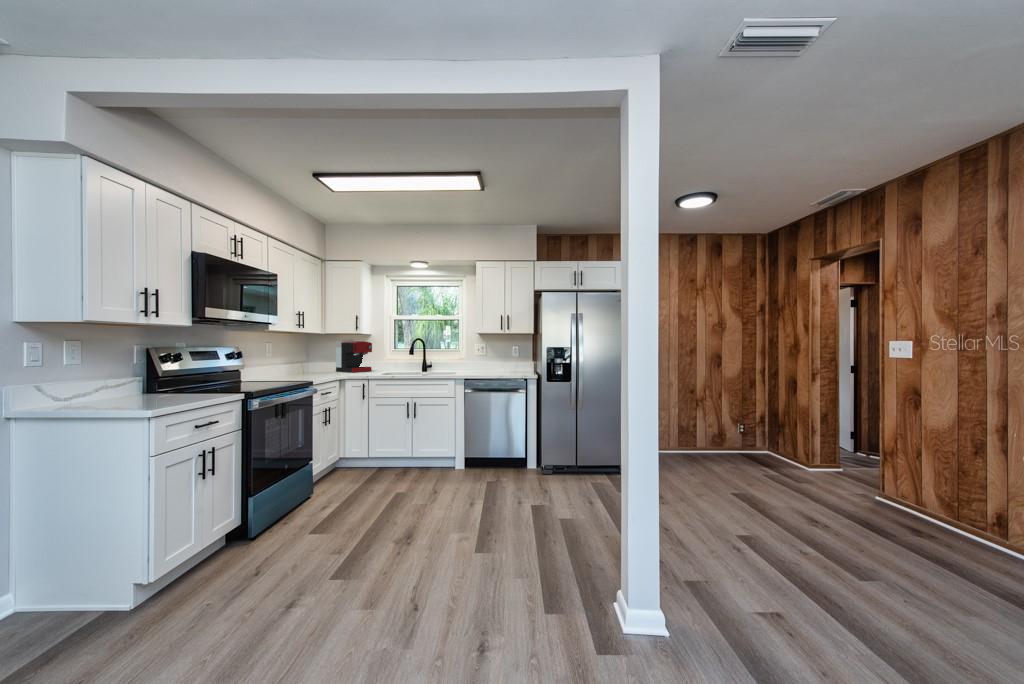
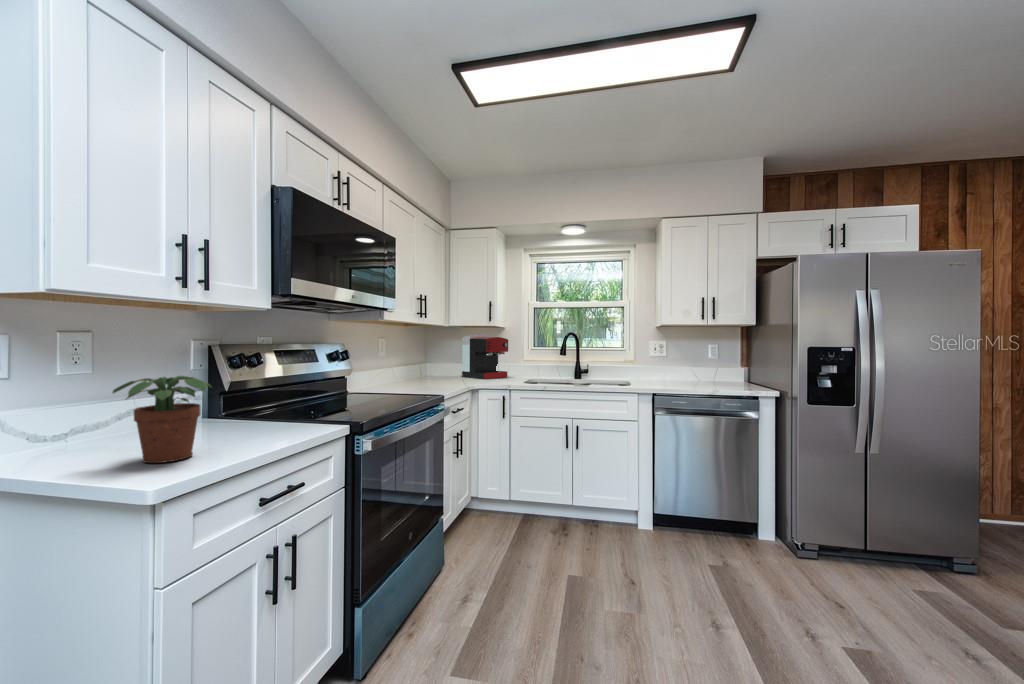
potted plant: none [118,363,168,405] -> present [112,376,211,463]

